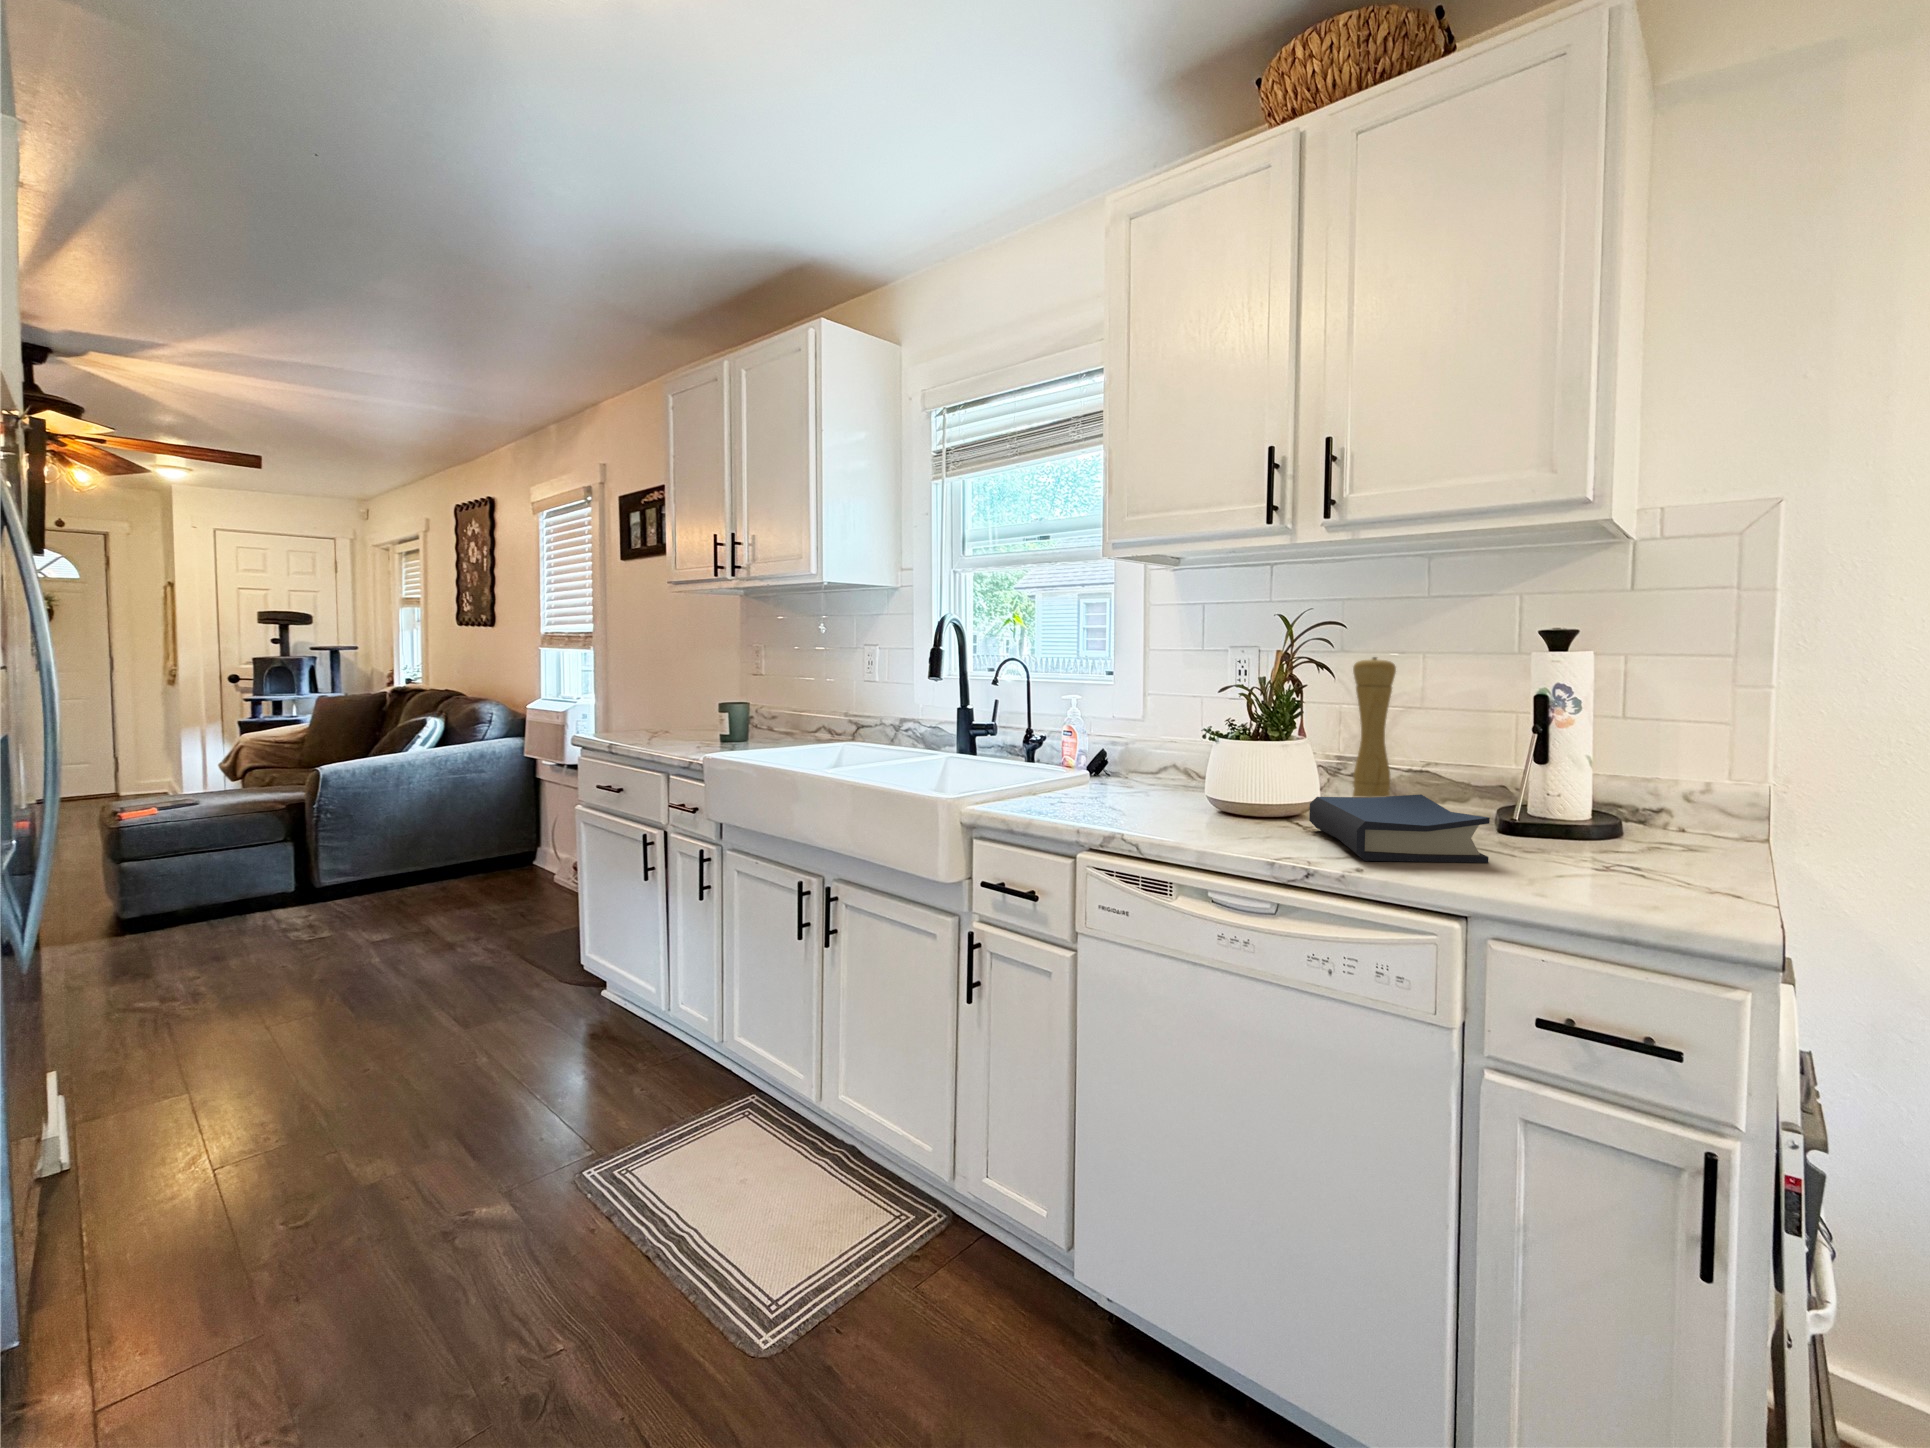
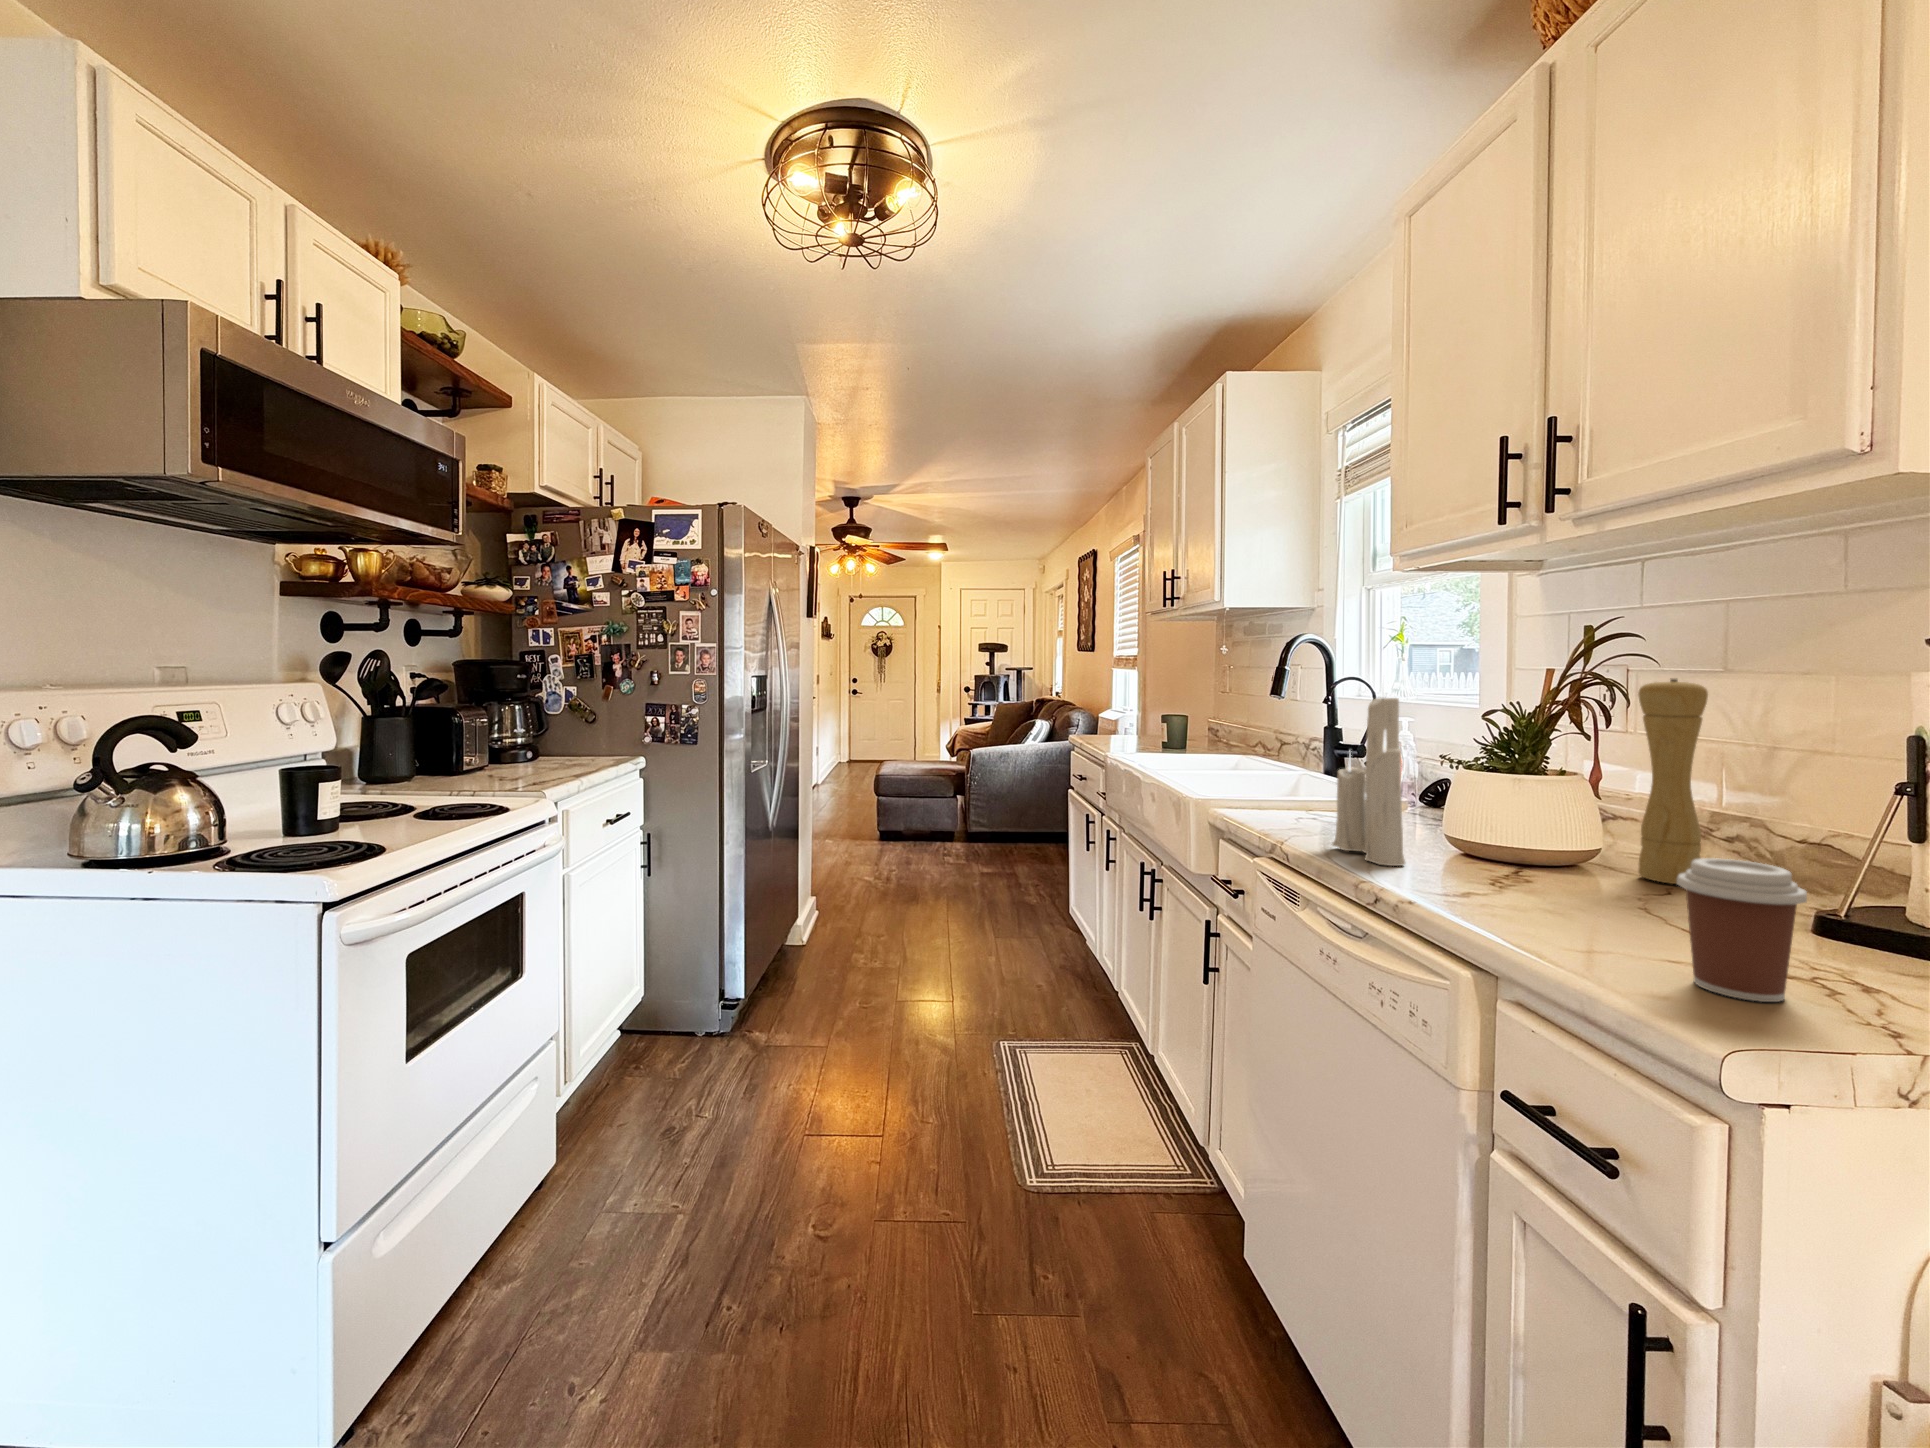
candle: none [1162,645,1249,837] -> present [1332,684,1405,866]
coffee cup: none [1599,791,1686,894] -> present [1677,858,1807,1002]
hardback book: present [1309,794,1490,863] -> none [1437,839,1665,934]

